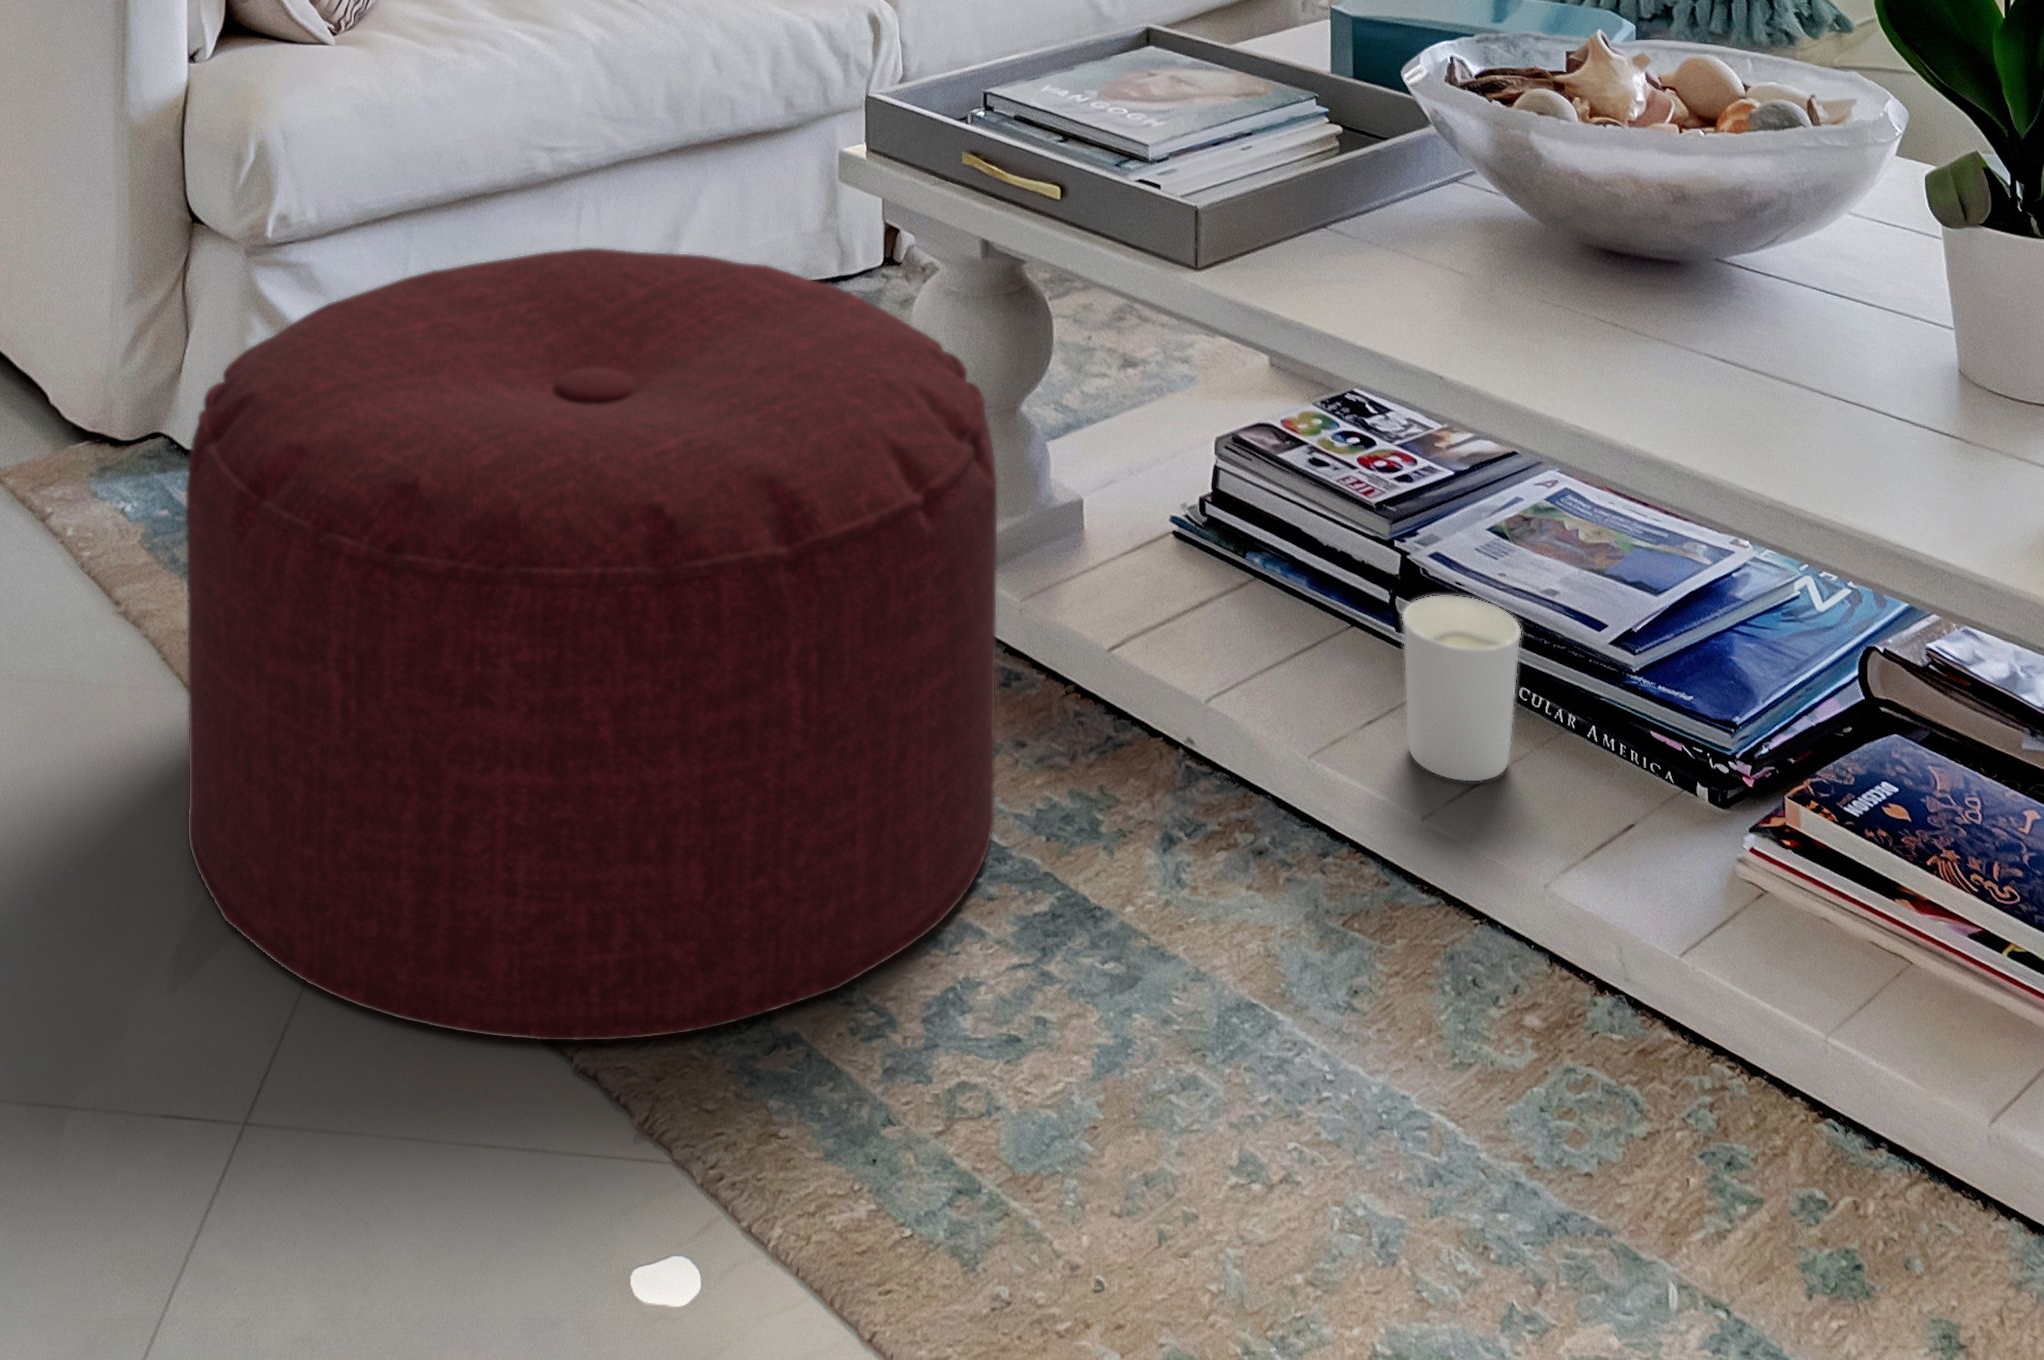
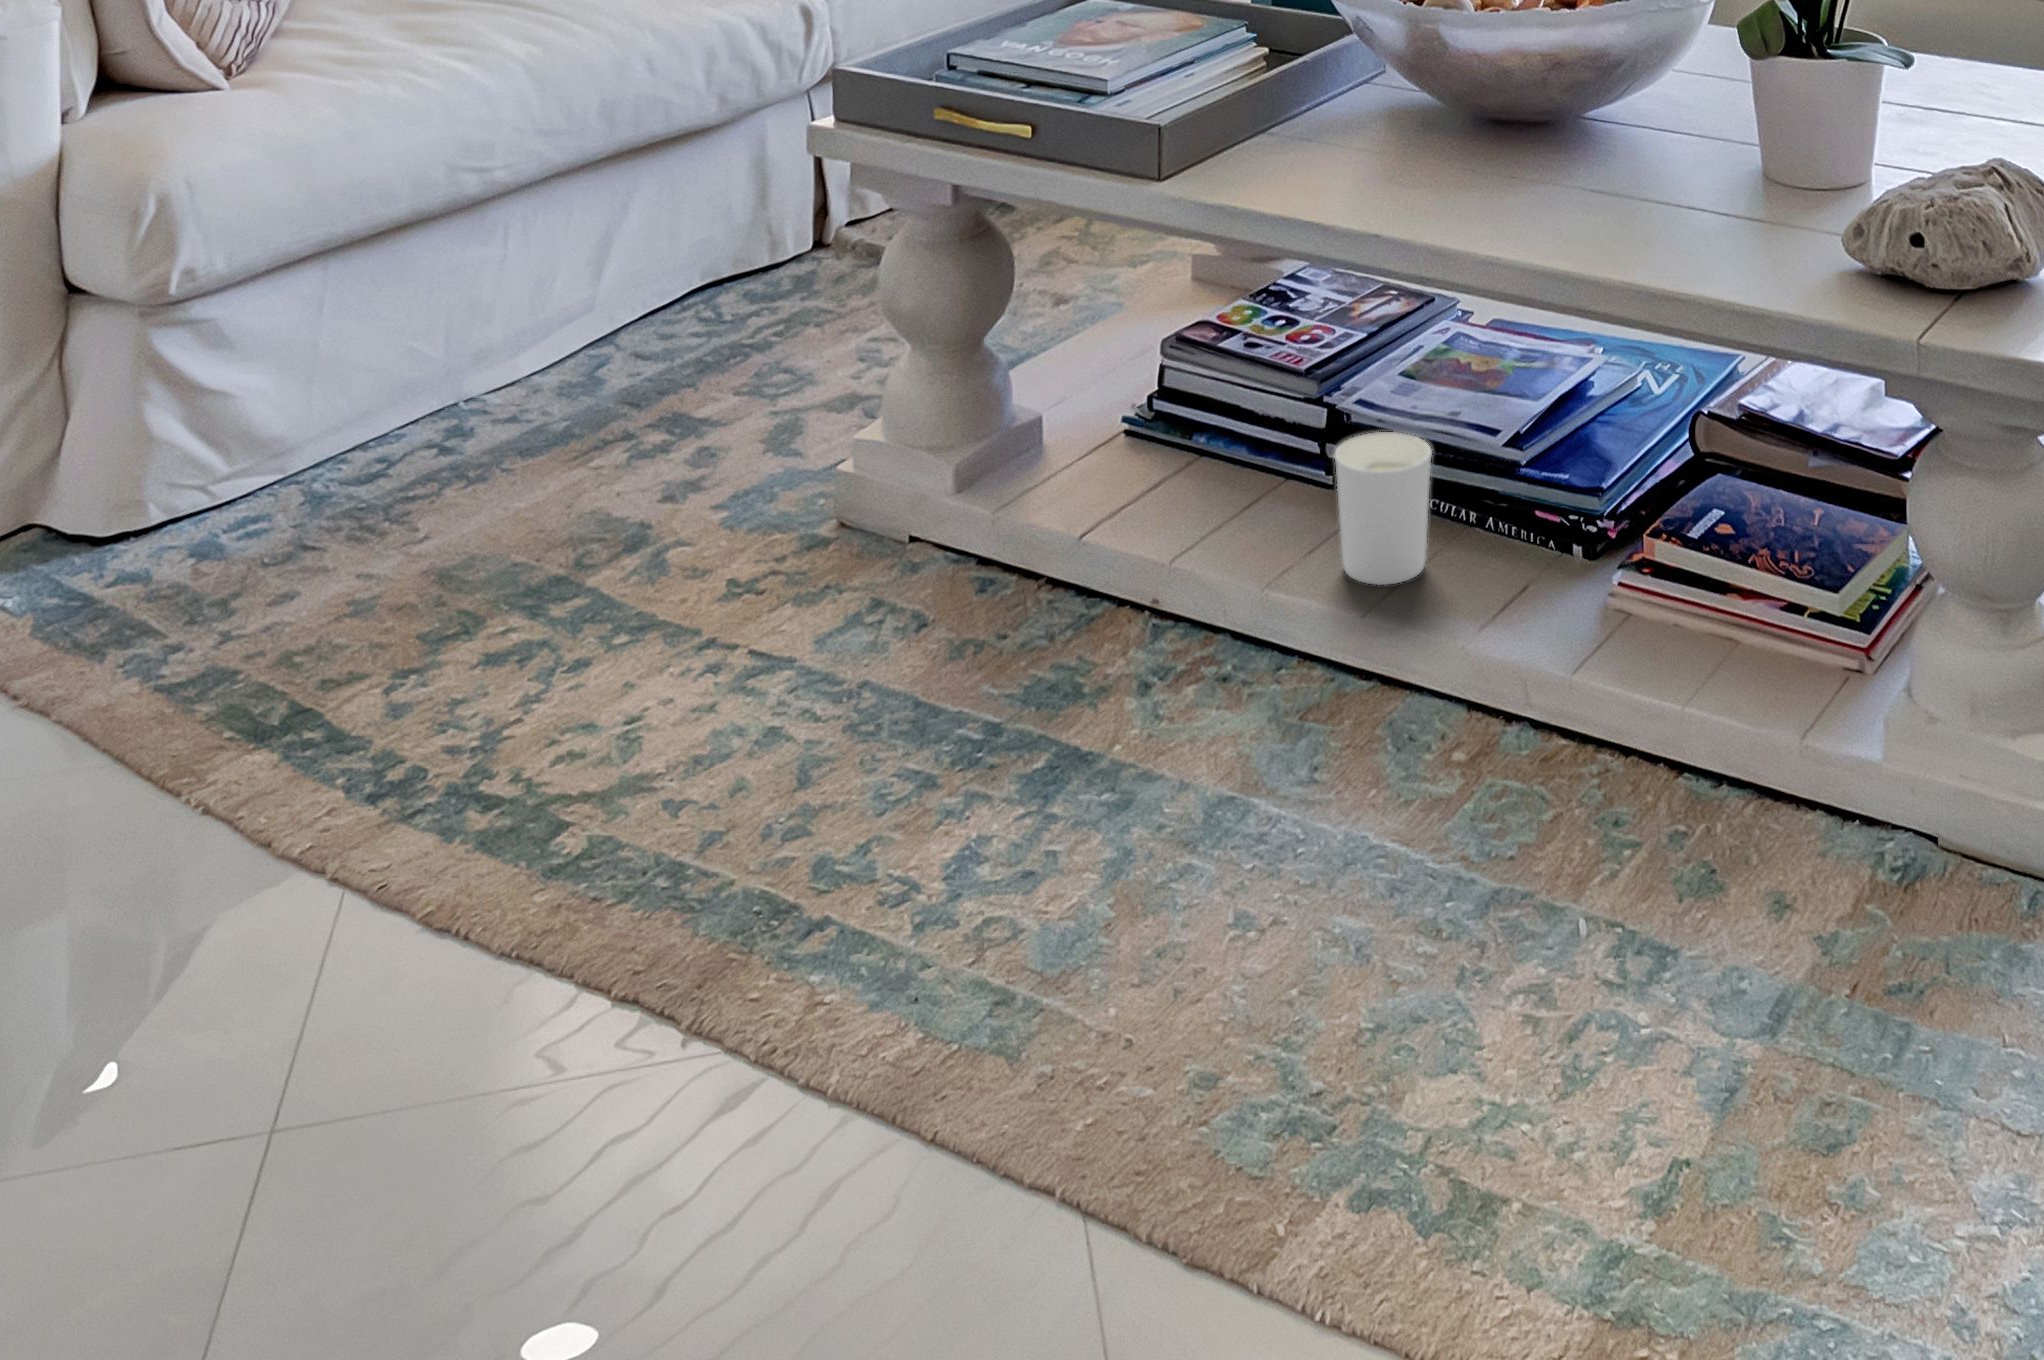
ottoman: present [186,248,997,1040] -> none [152,236,988,984]

